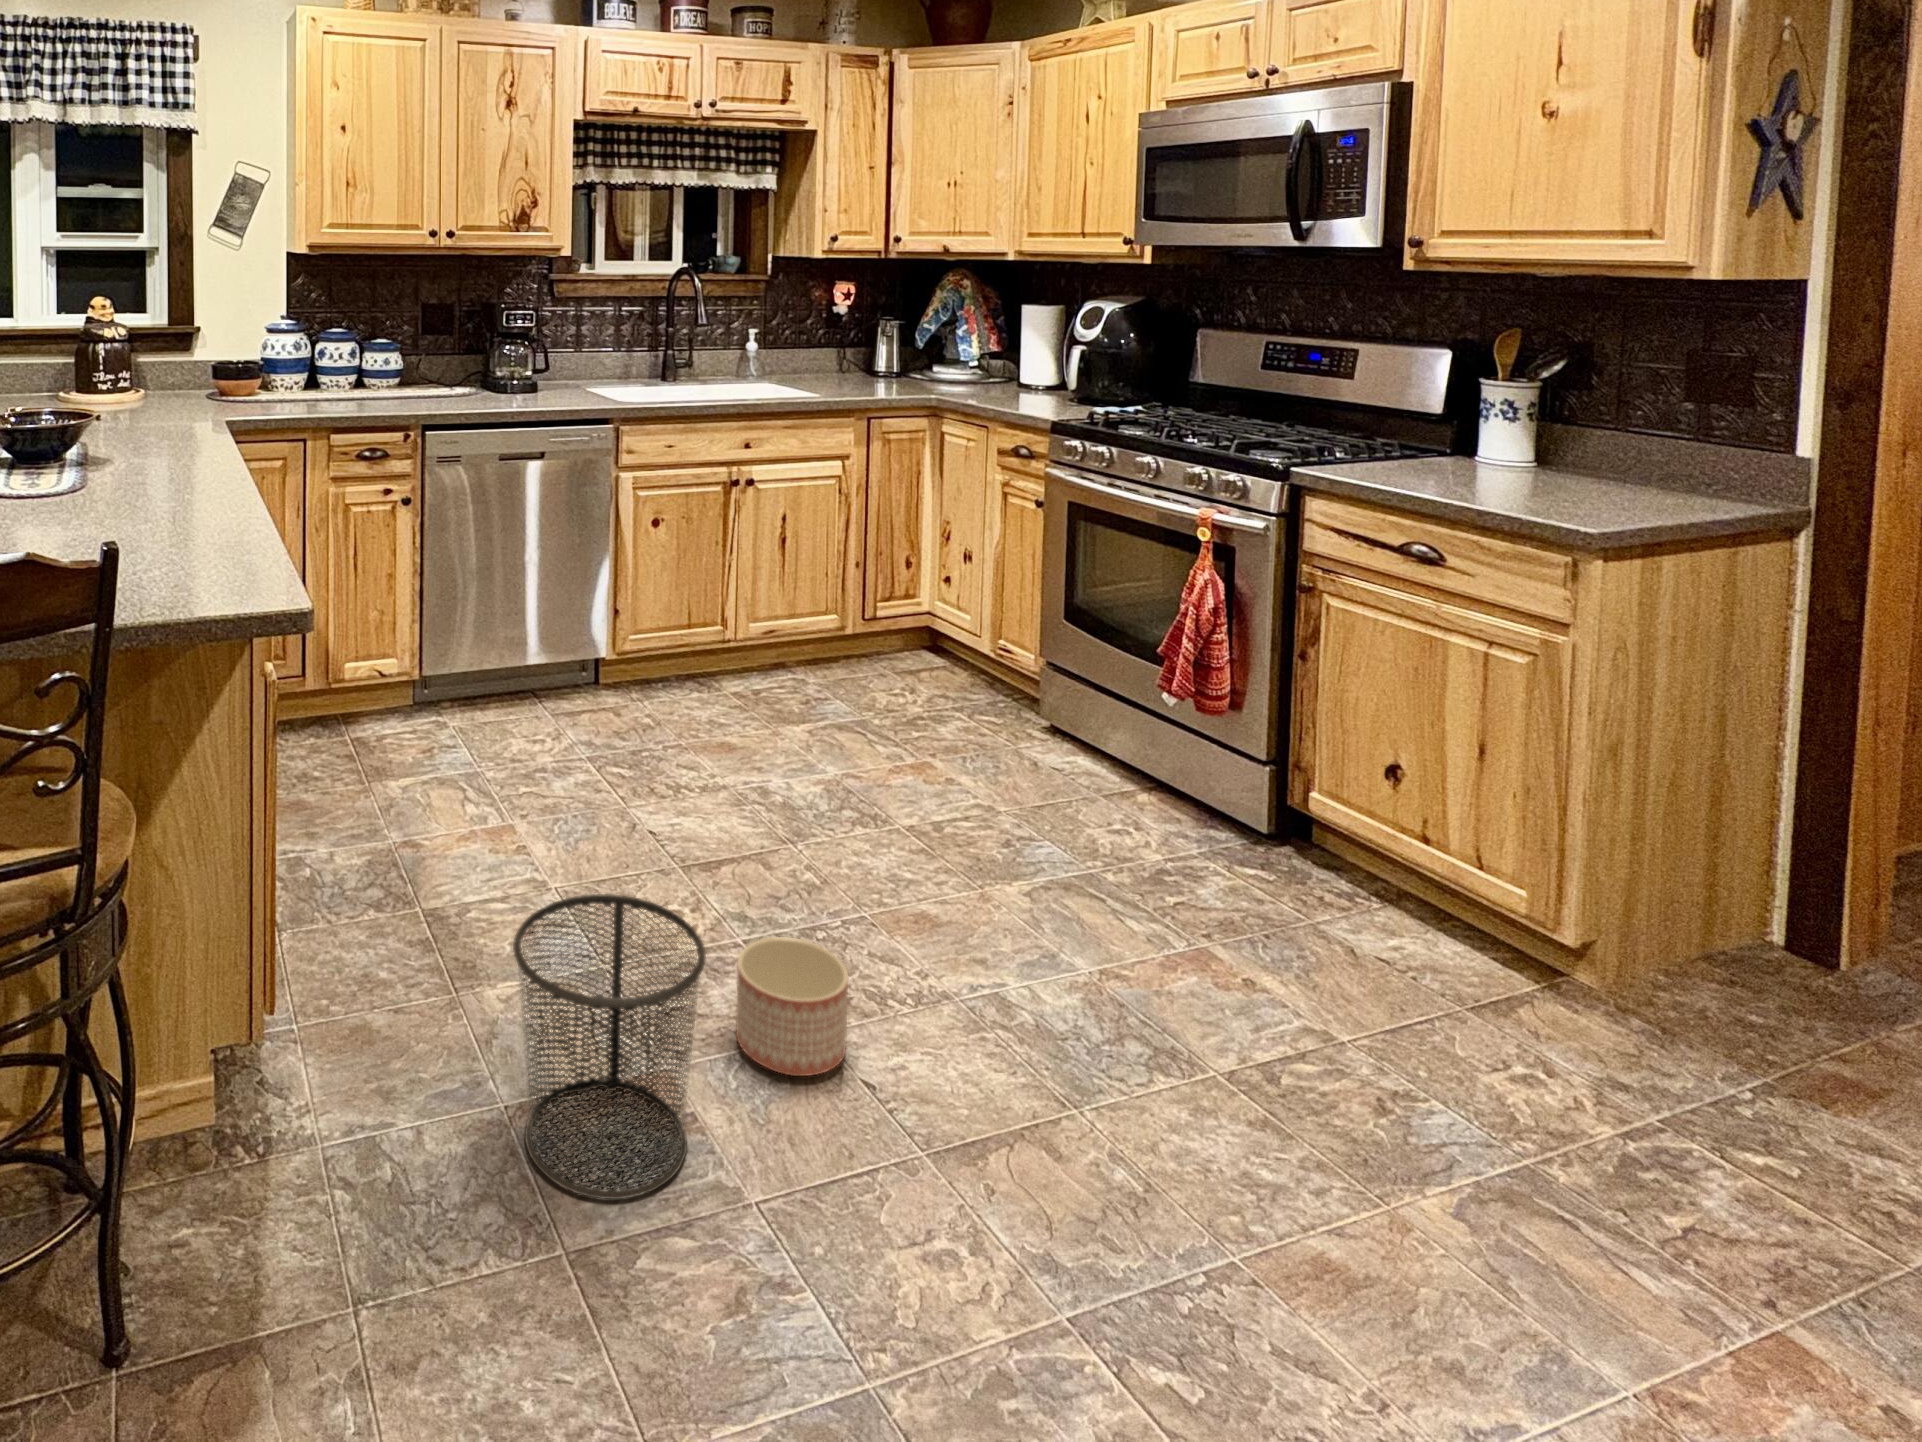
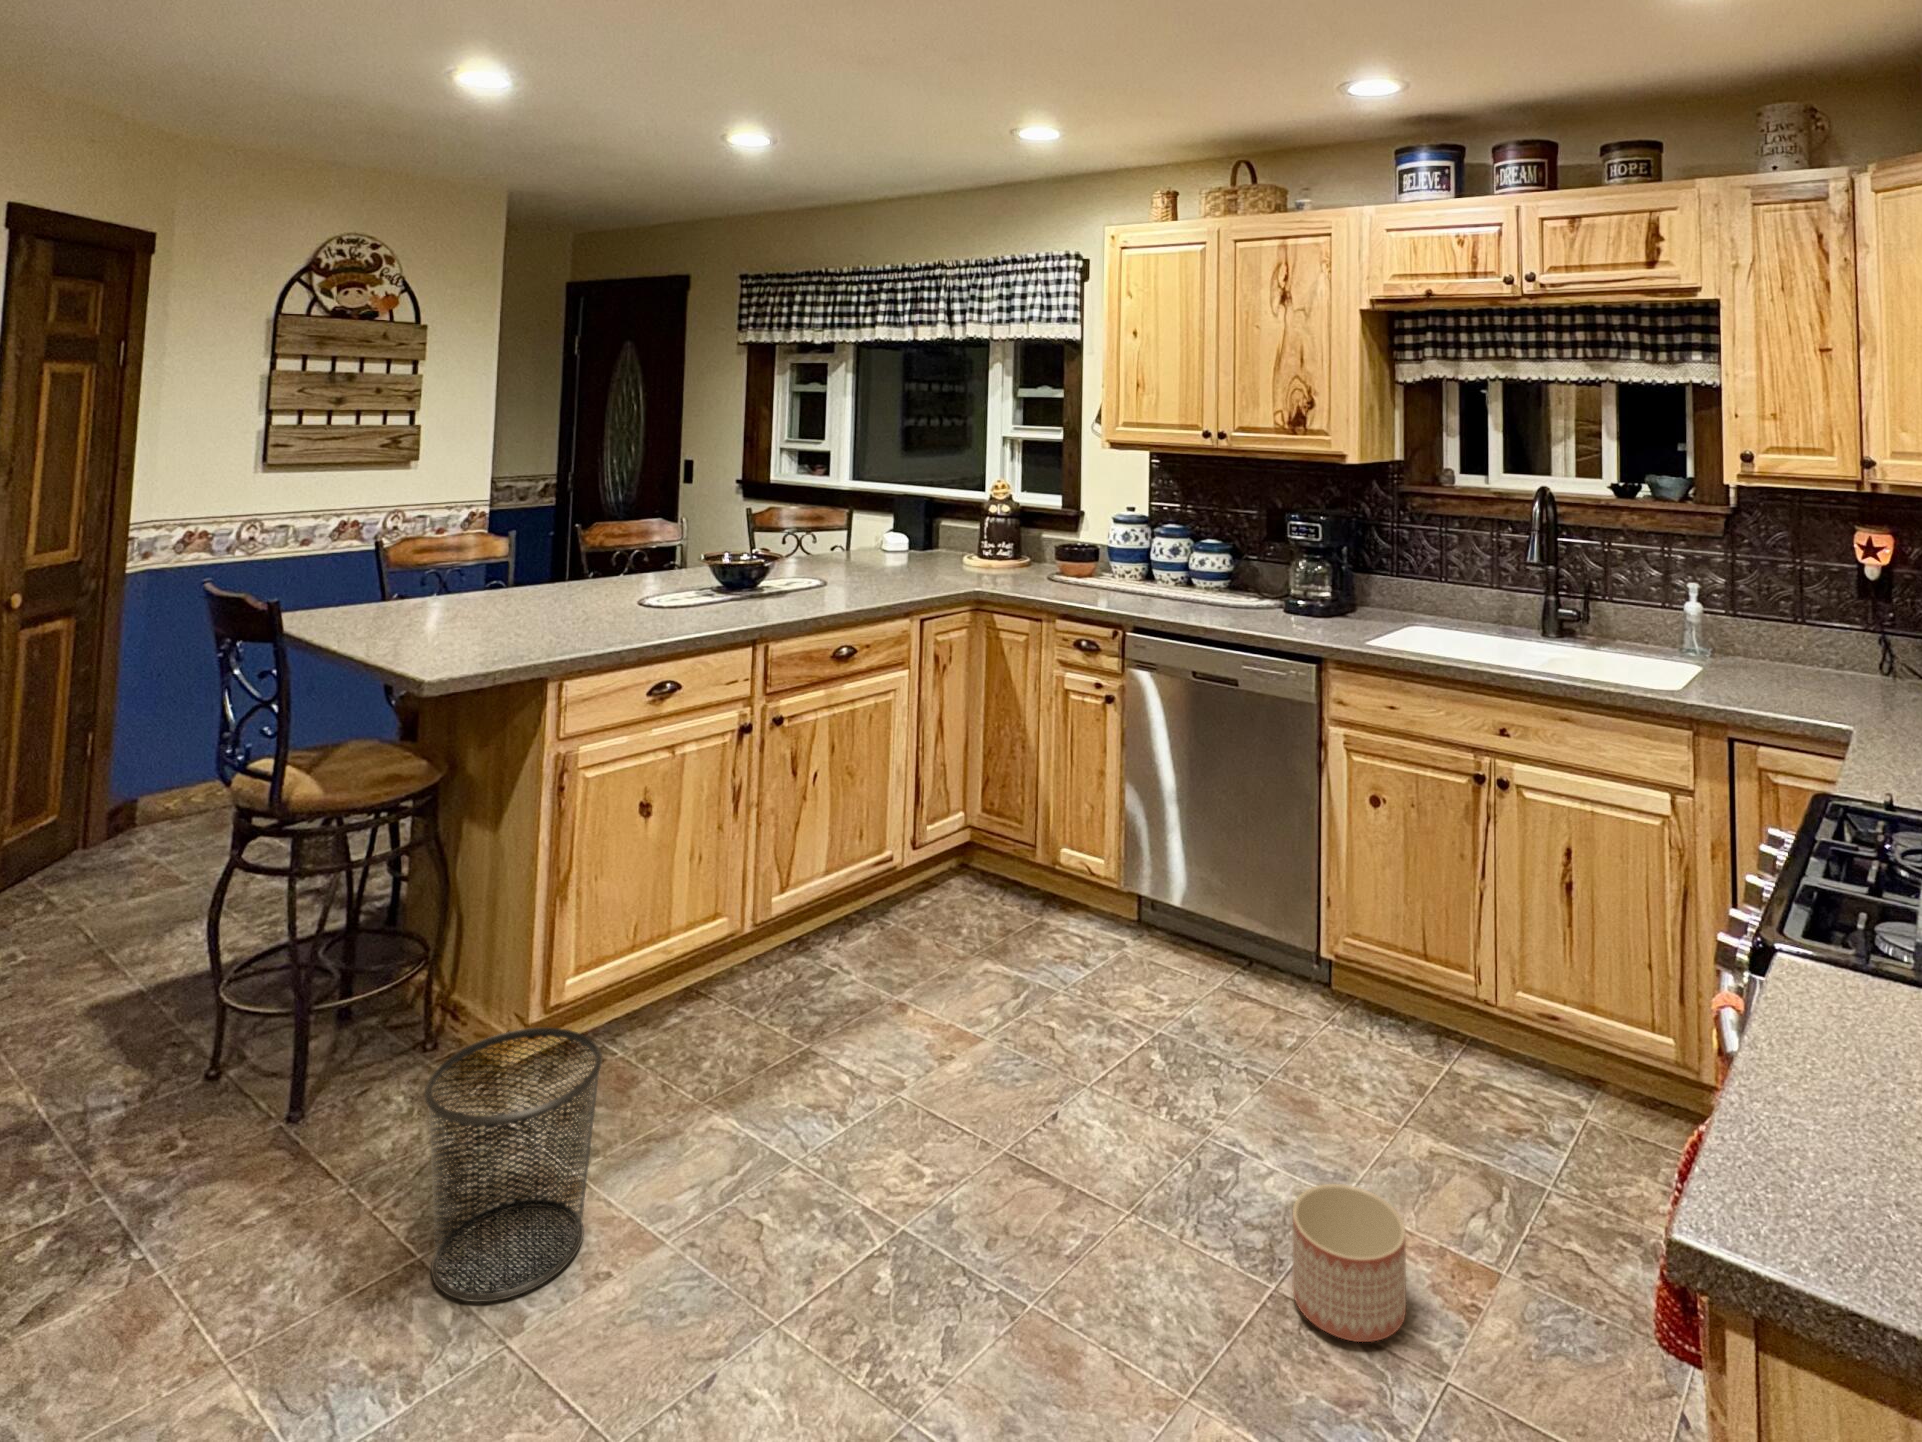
planter: present [736,937,848,1076] -> present [1293,1184,1406,1342]

